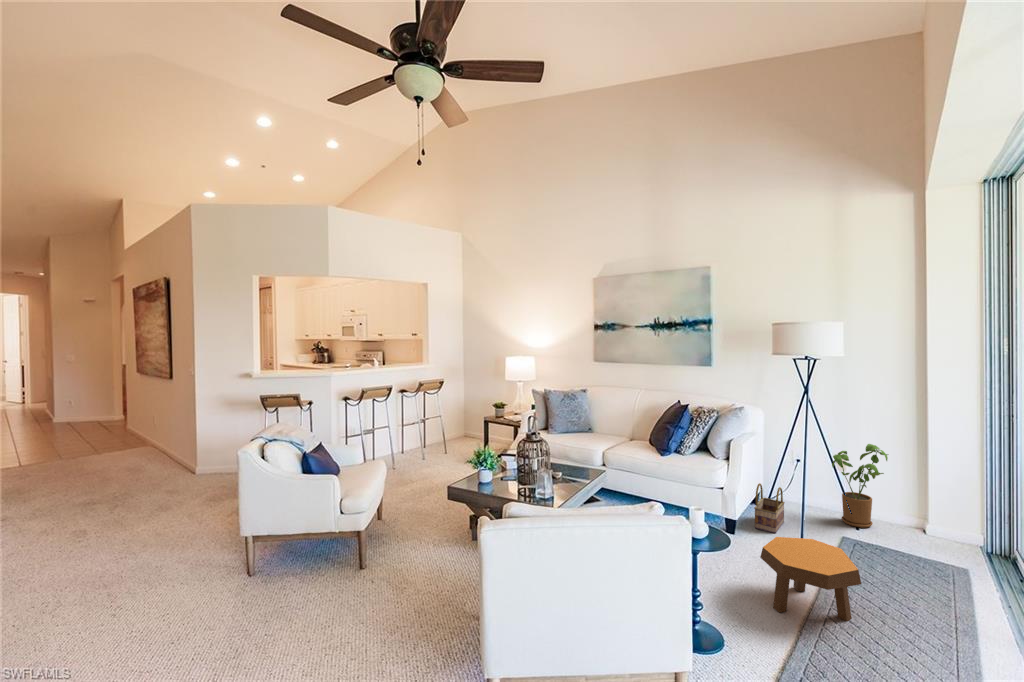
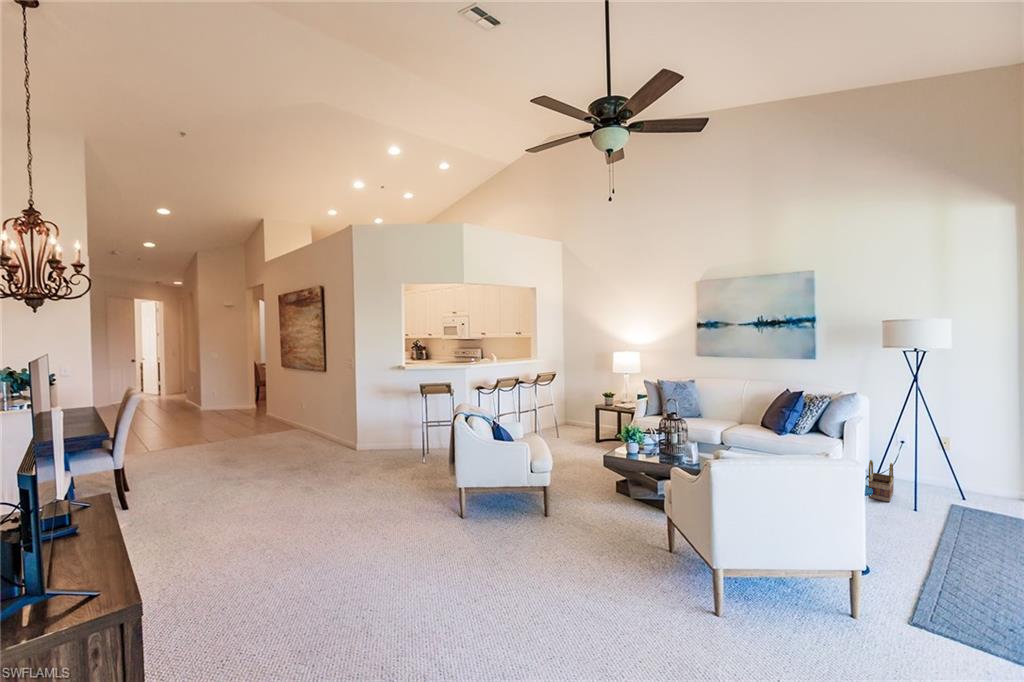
house plant: present [832,444,888,528] -> none [937,426,993,499]
footstool: present [760,537,861,621] -> none [895,501,993,567]

